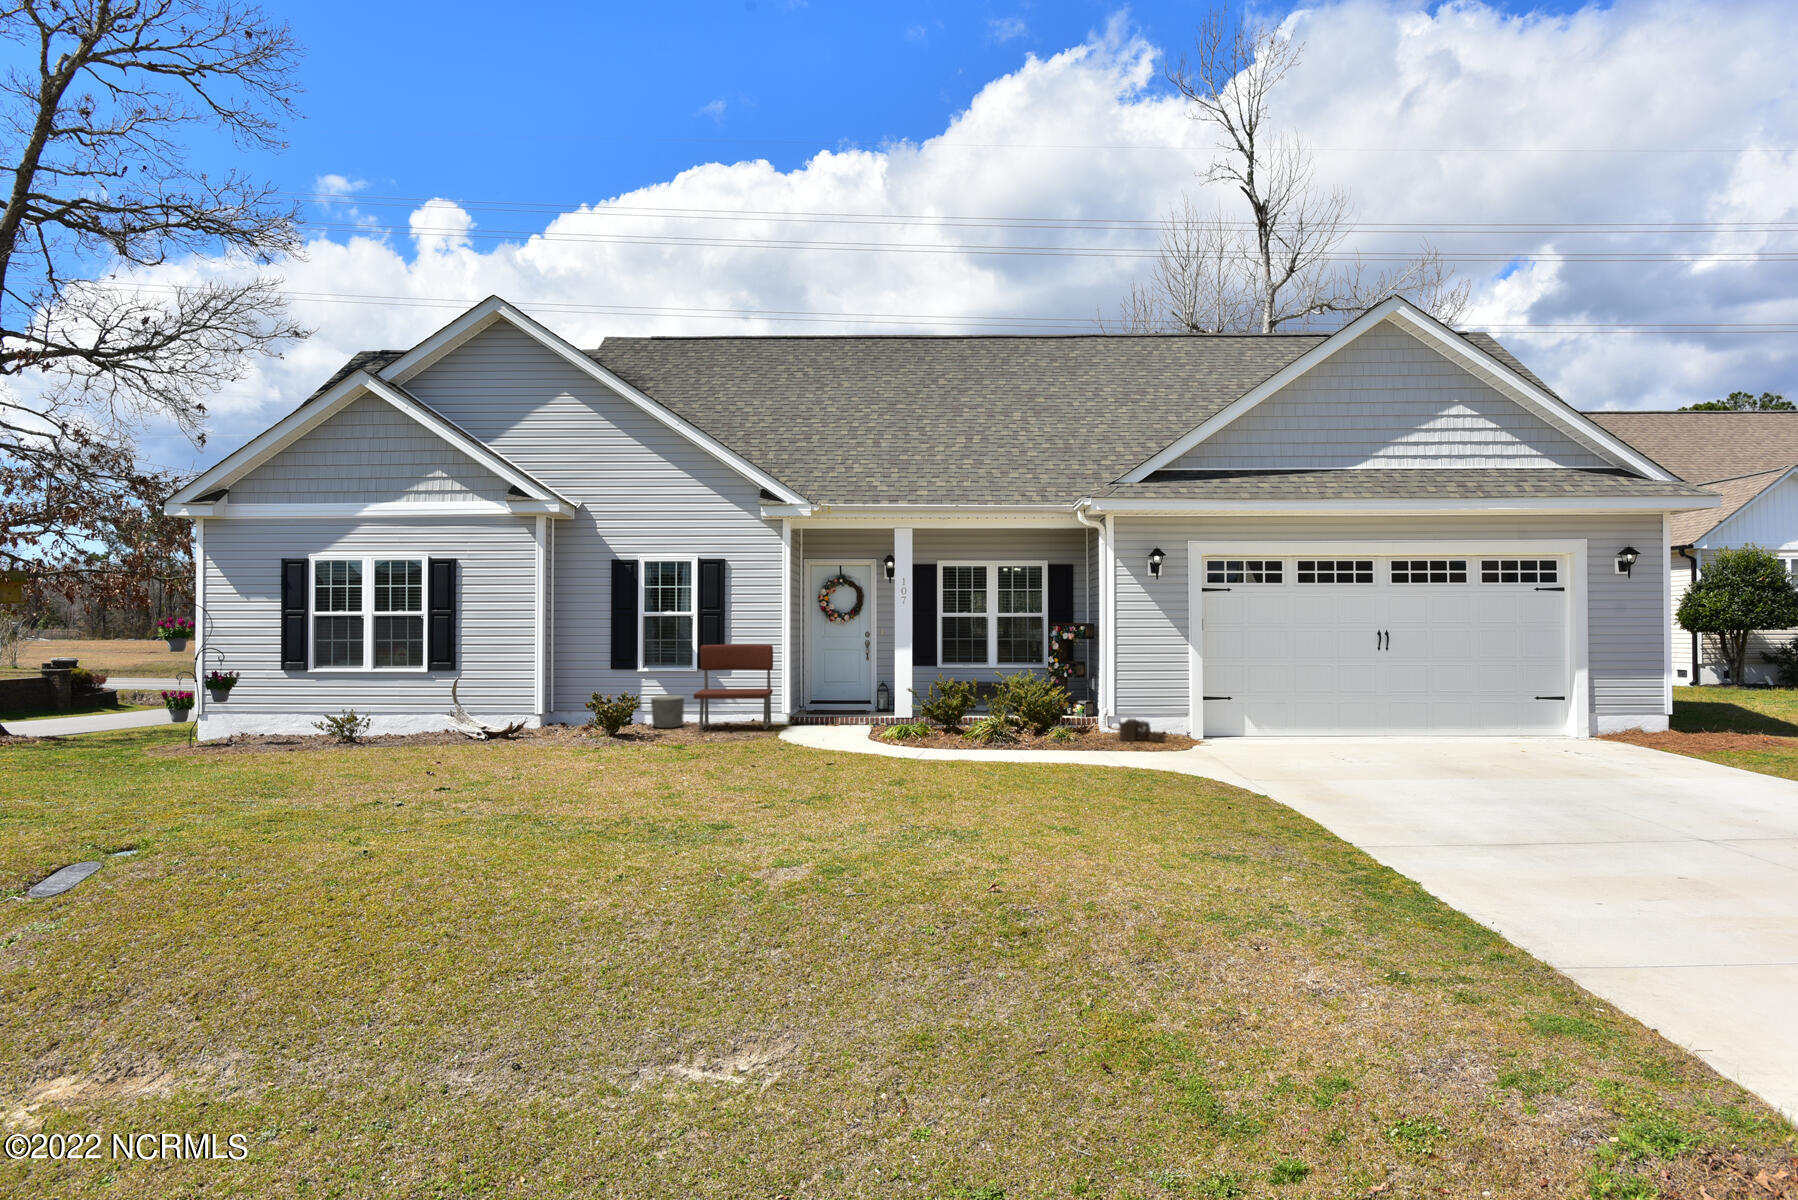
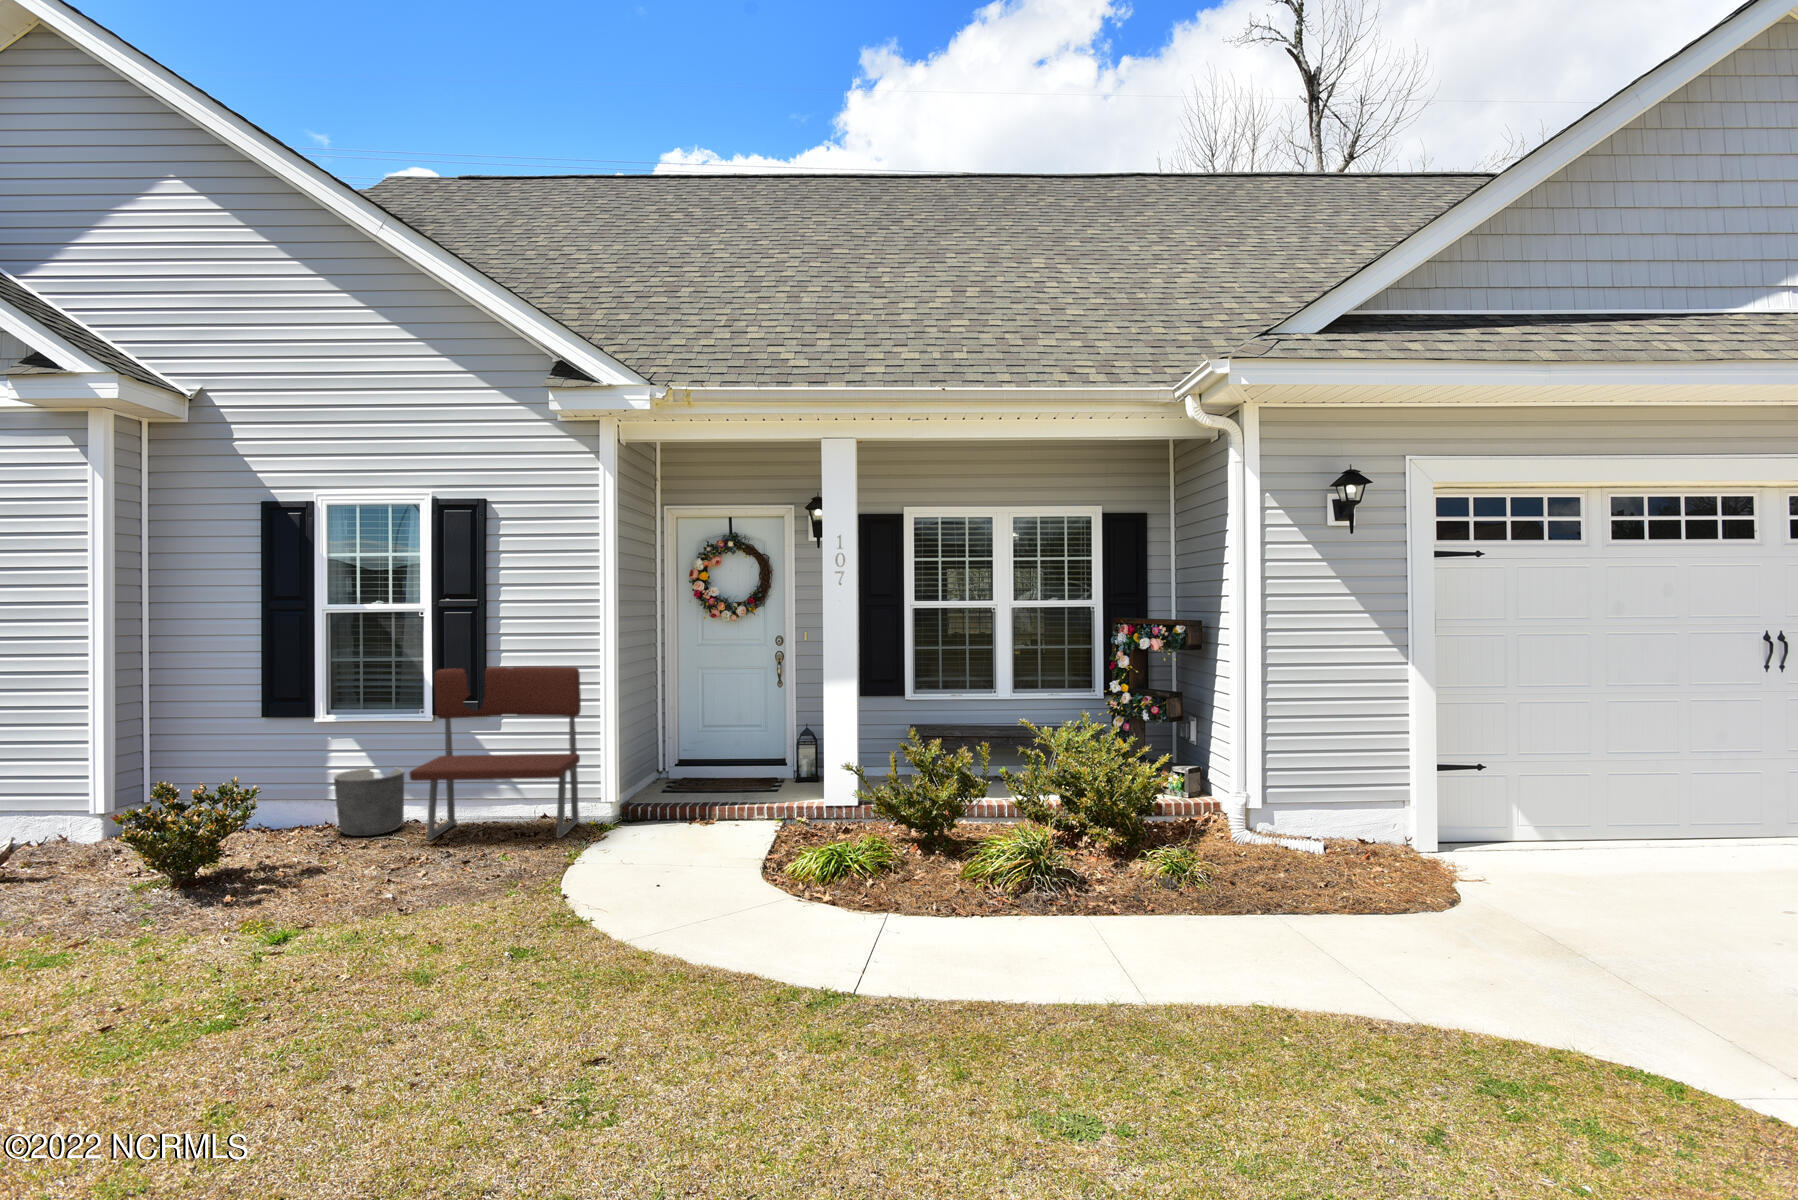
woven basket: present [1119,719,1165,743] -> none [1280,811,1381,874]

